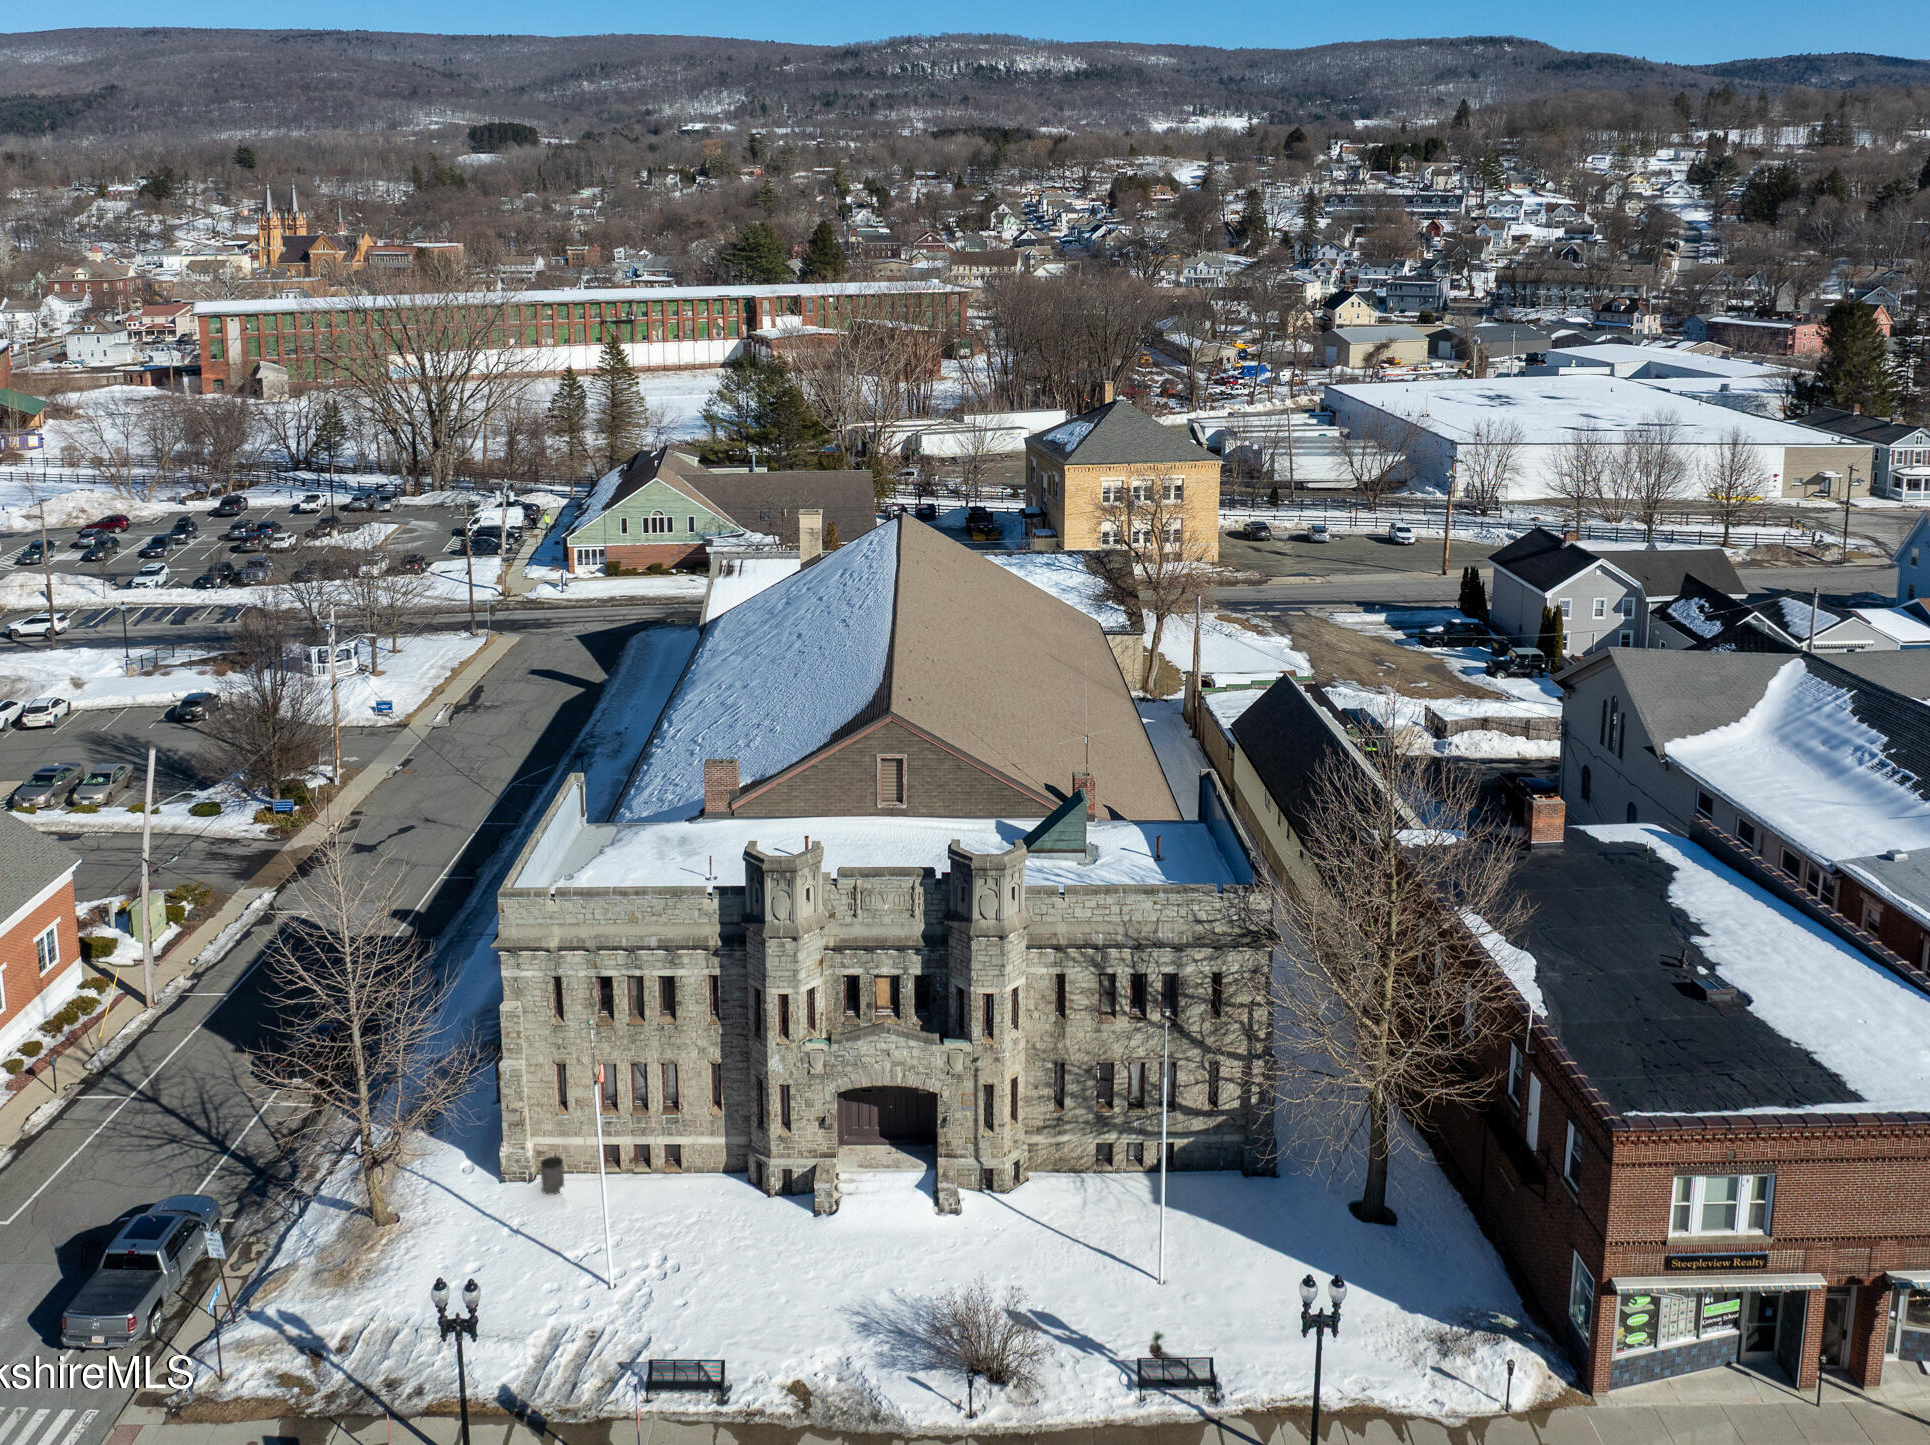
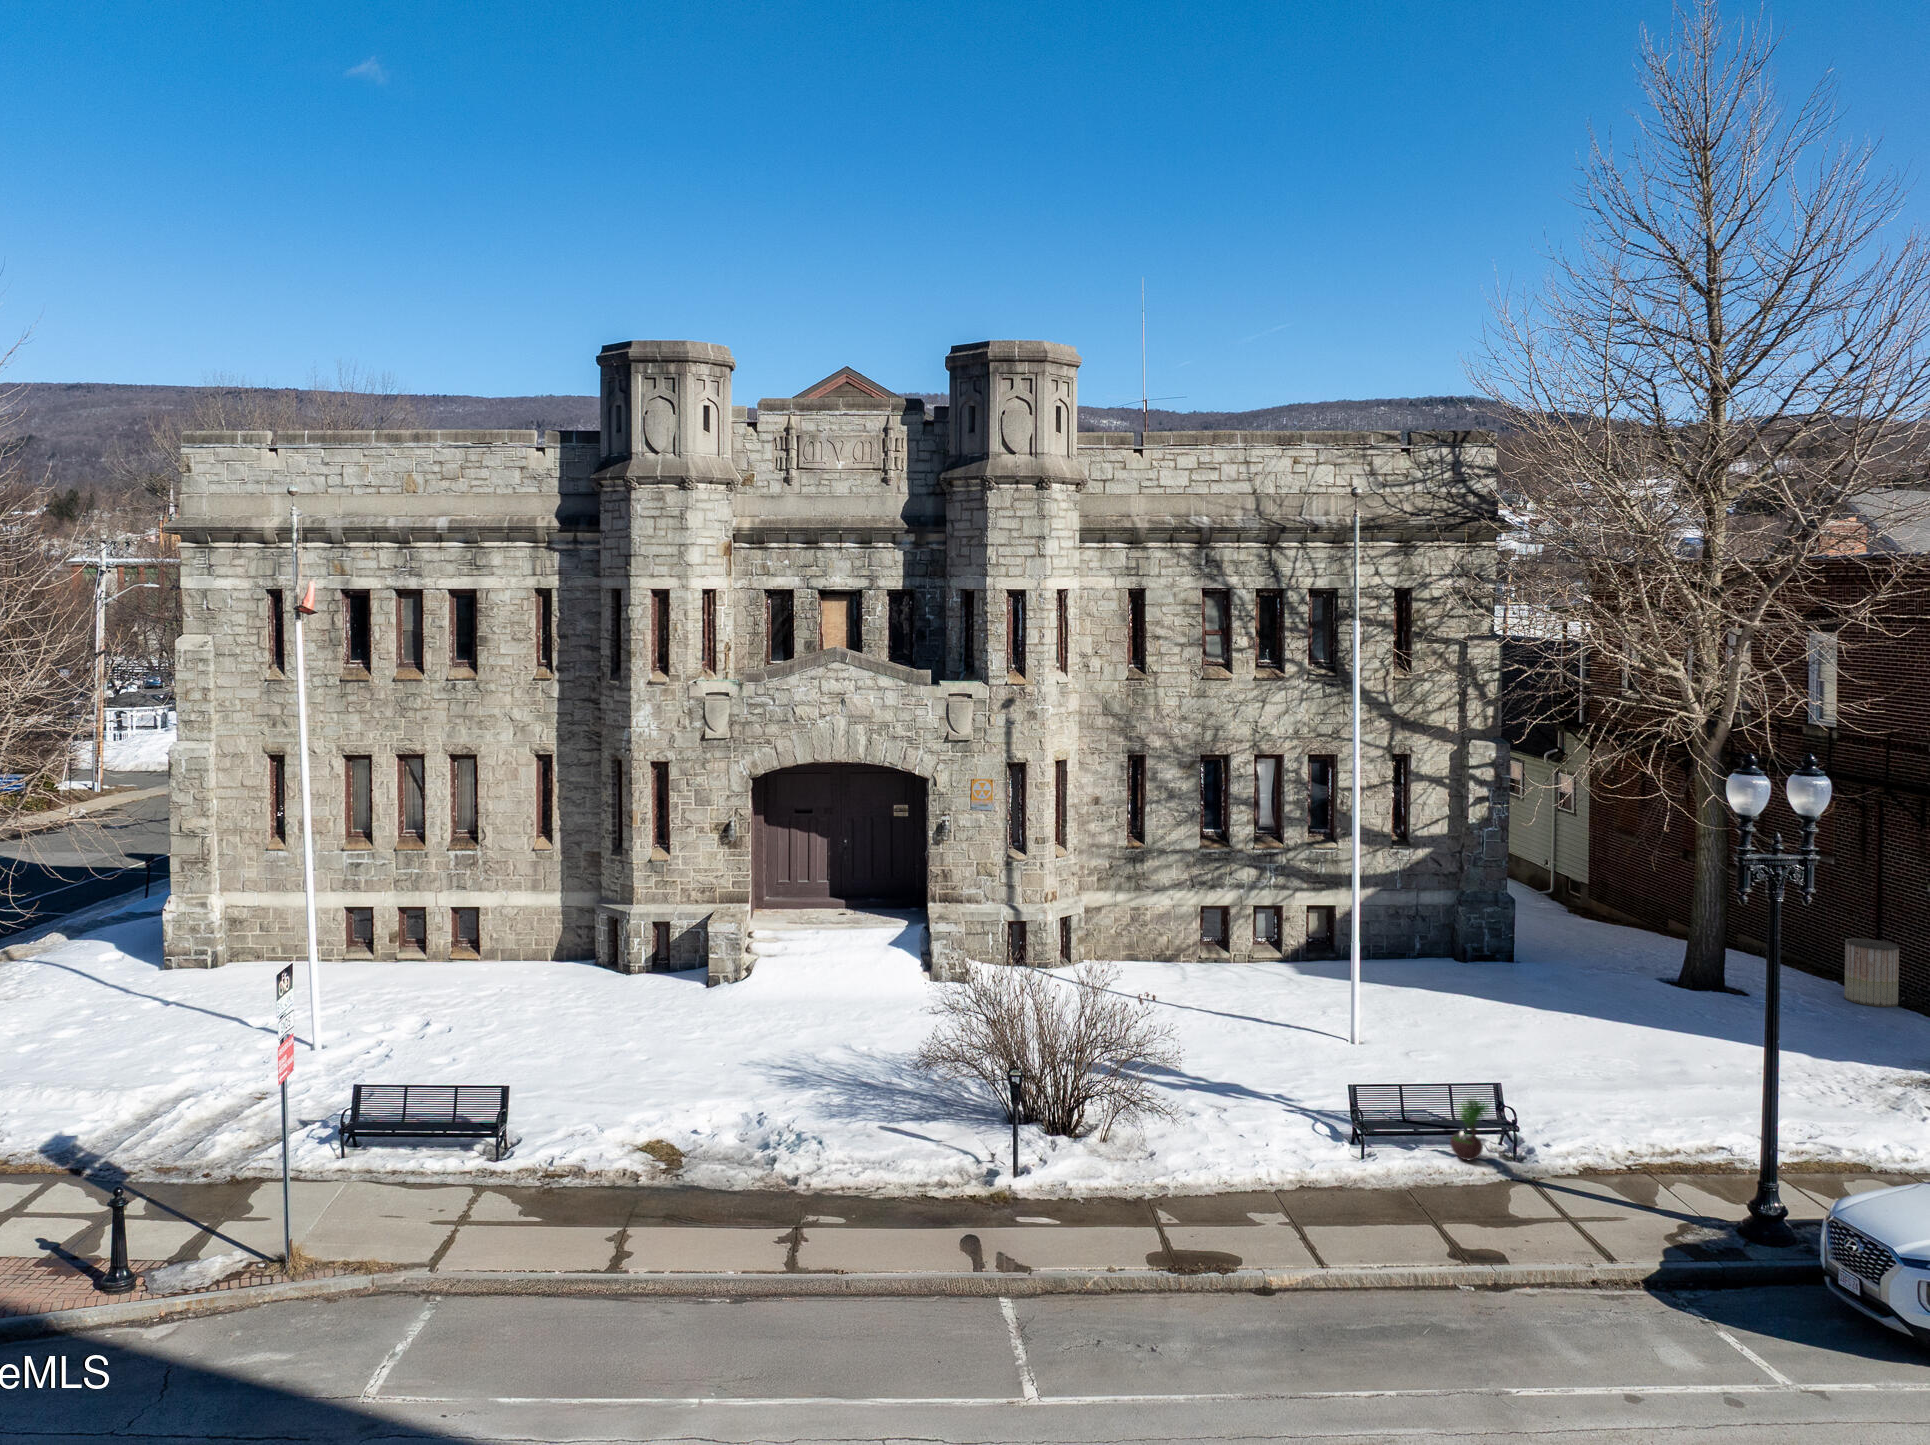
trash can: present [541,1156,564,1194] -> present [1844,939,1899,1007]

